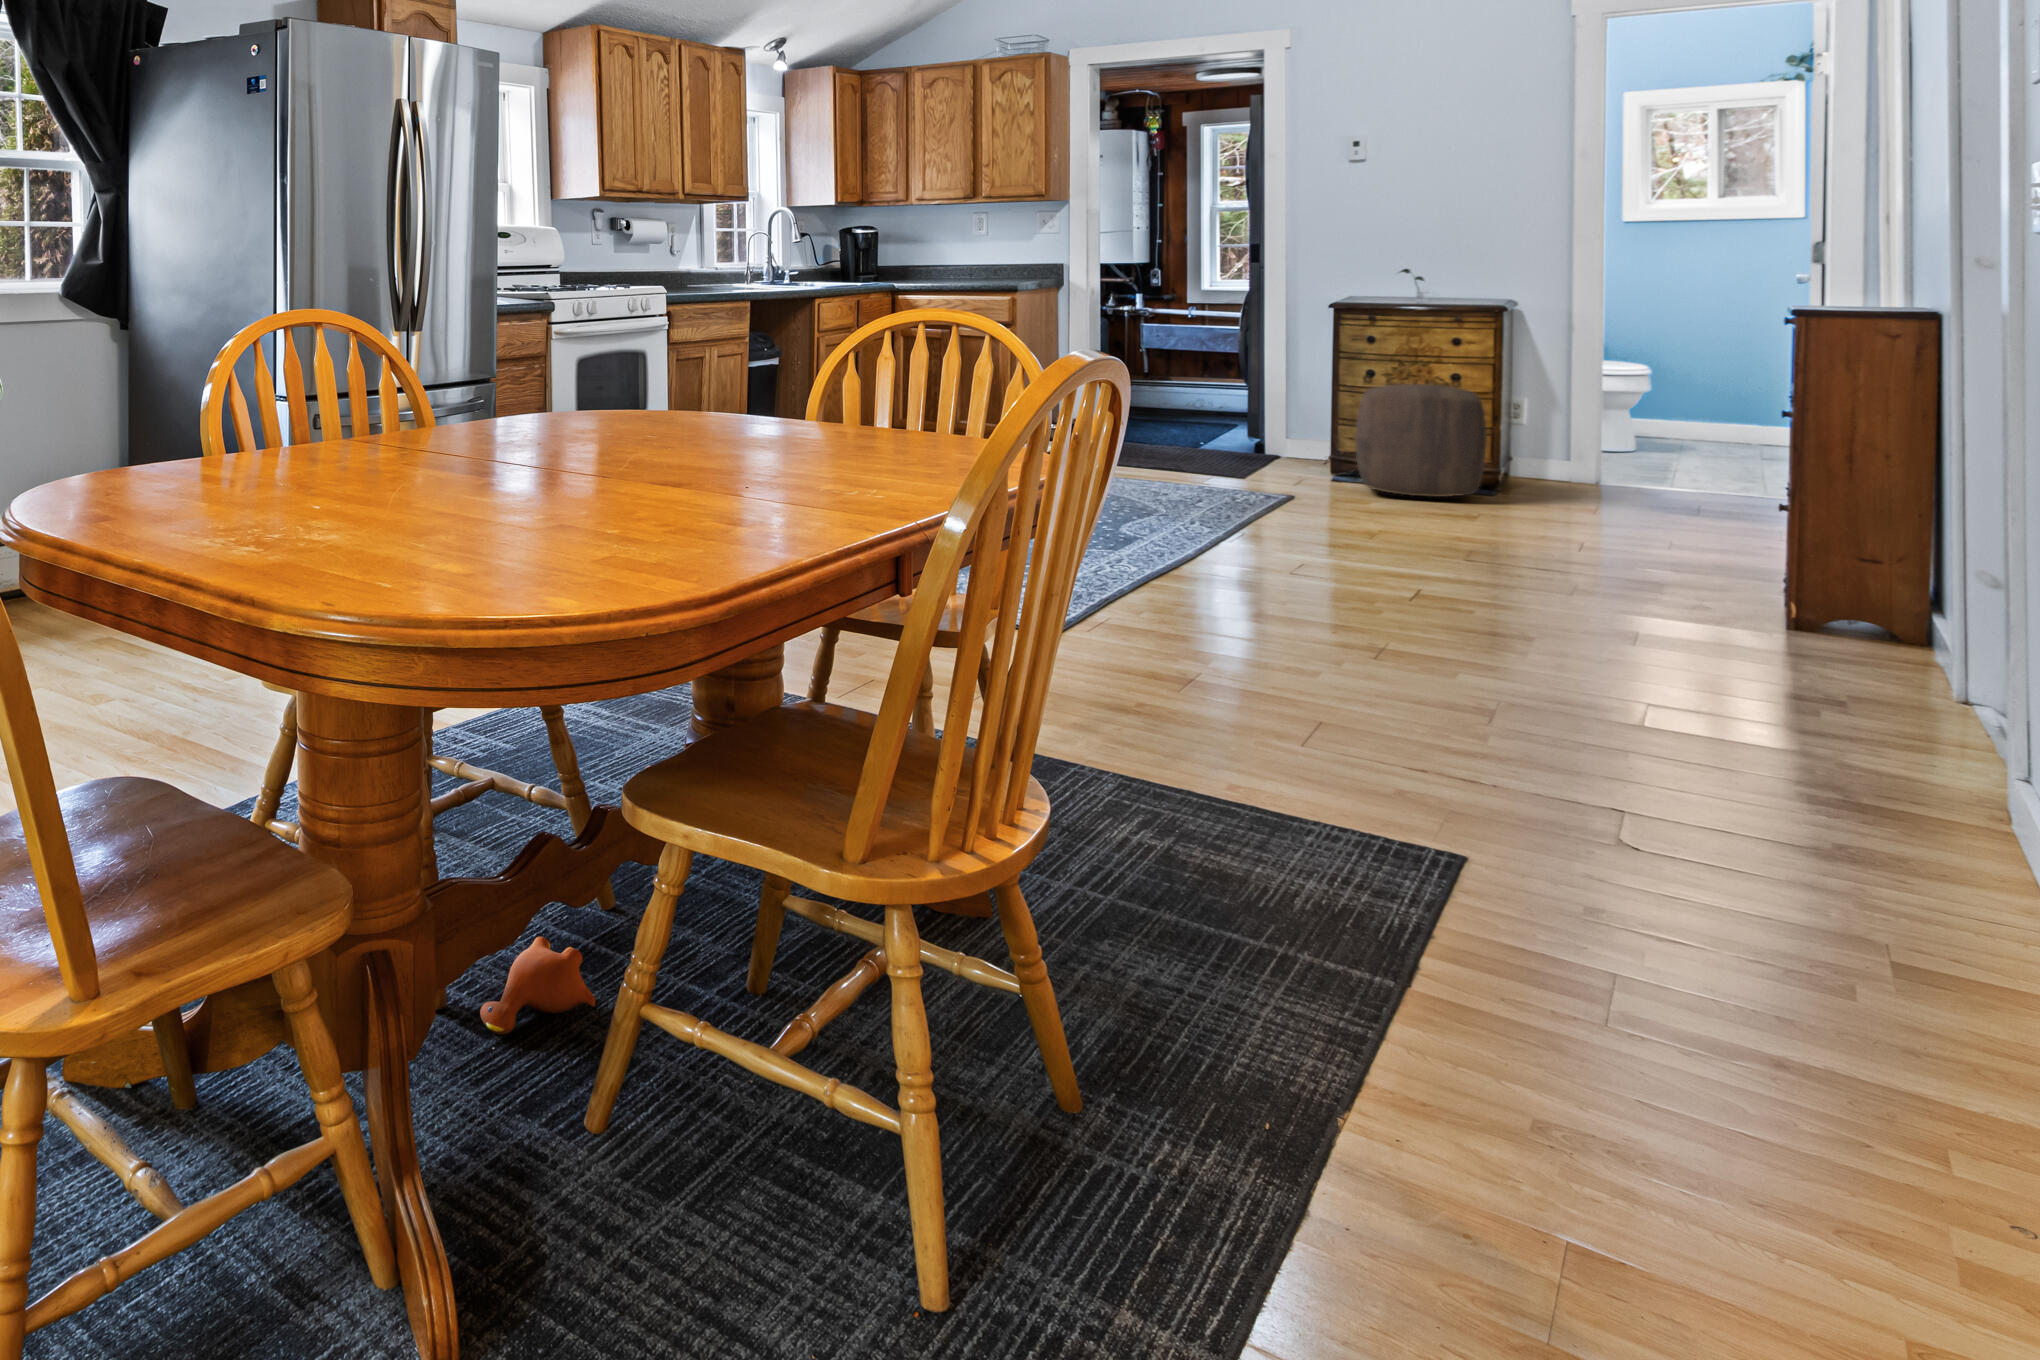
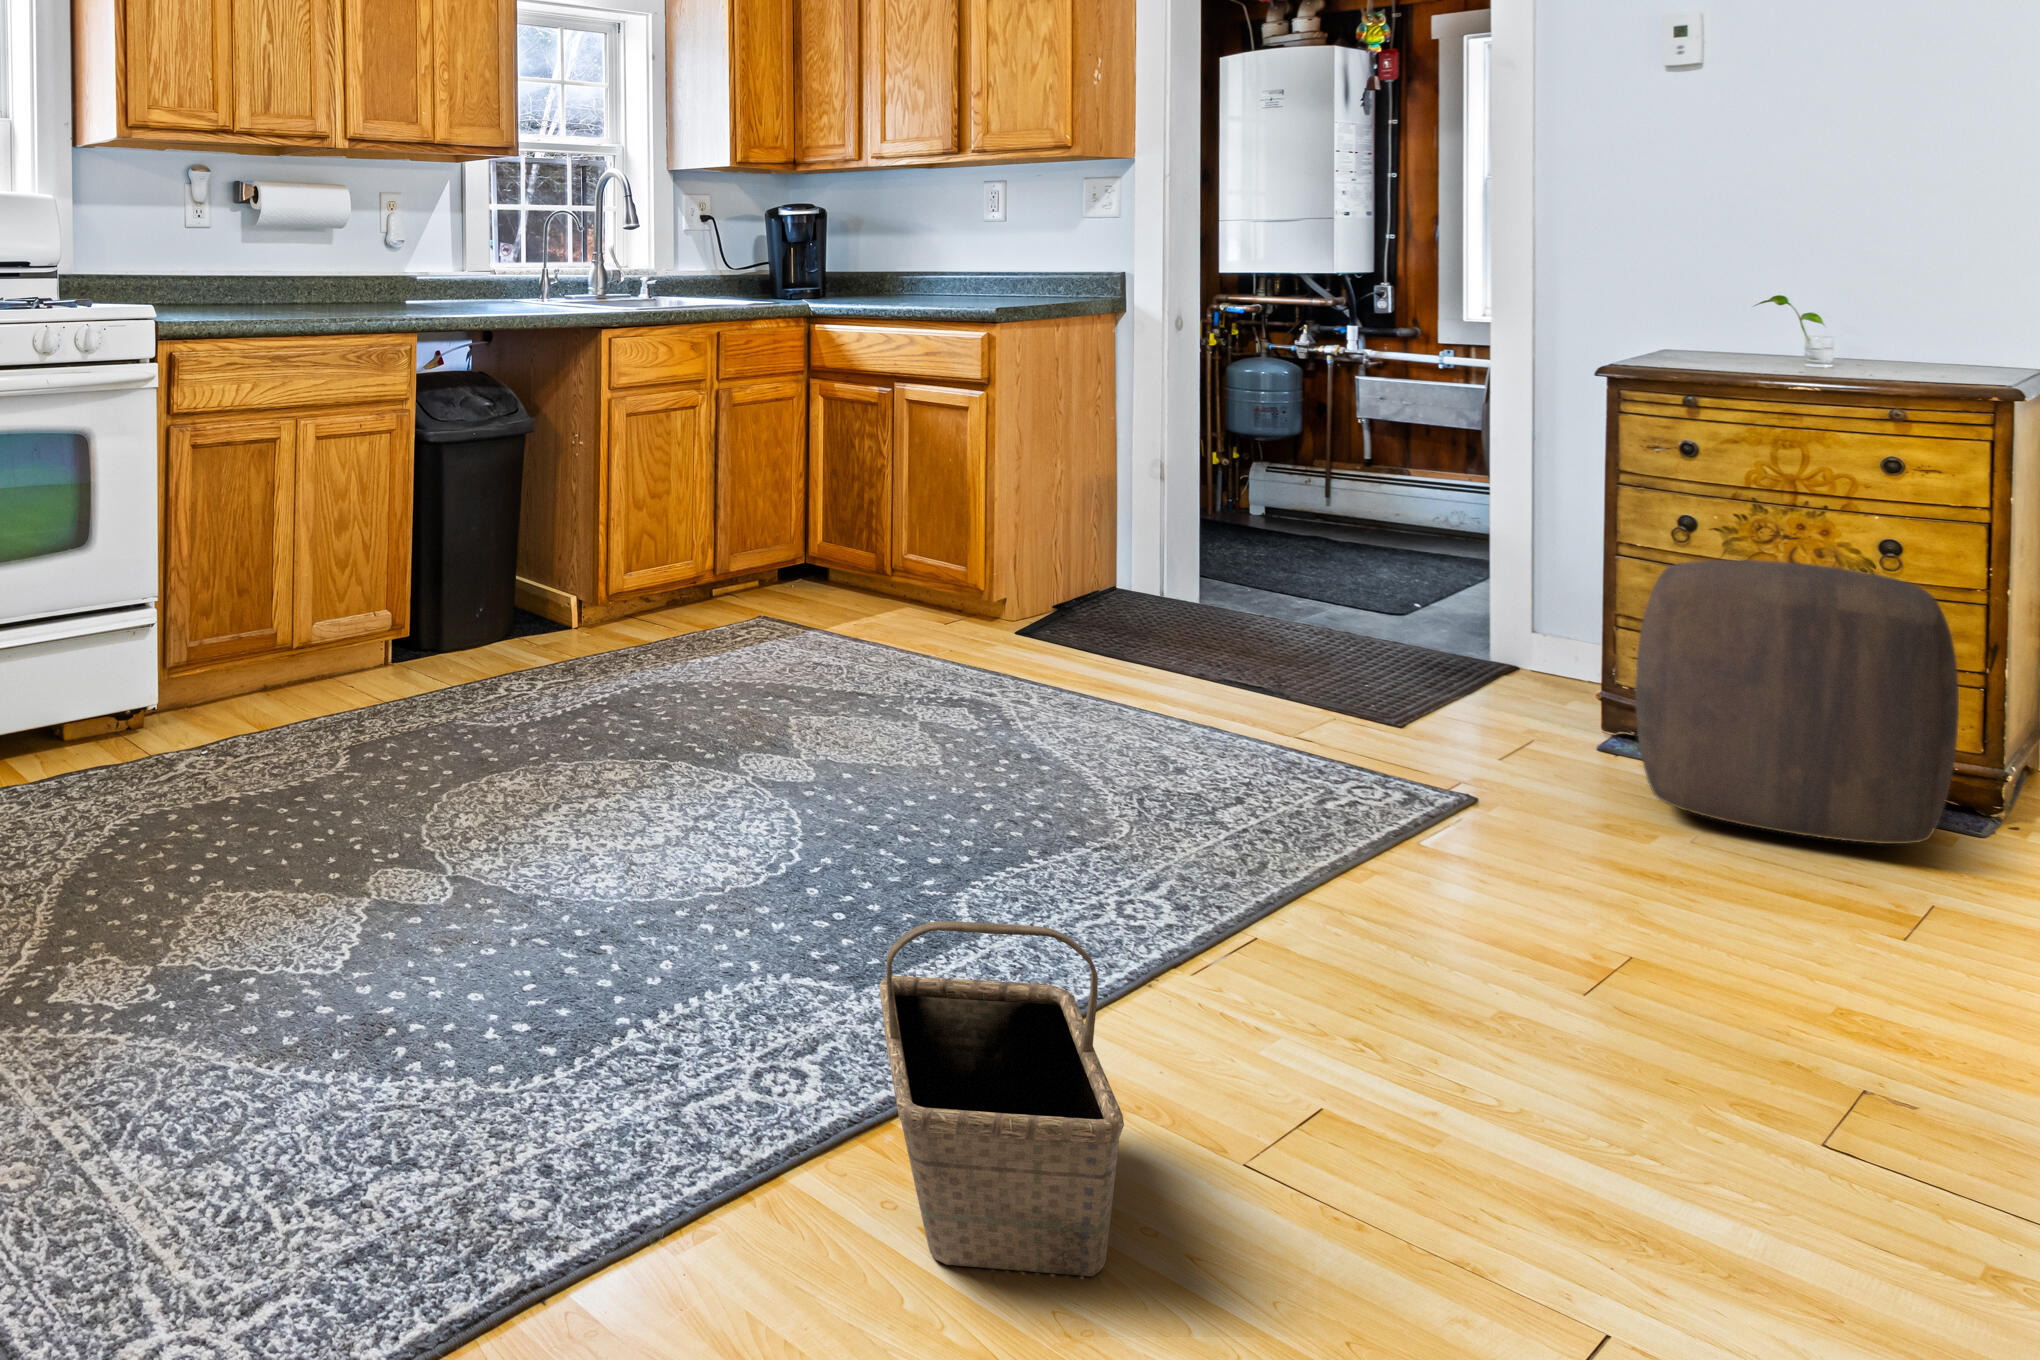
basket: none [1145,485,1256,589] -> present [880,921,1124,1276]

